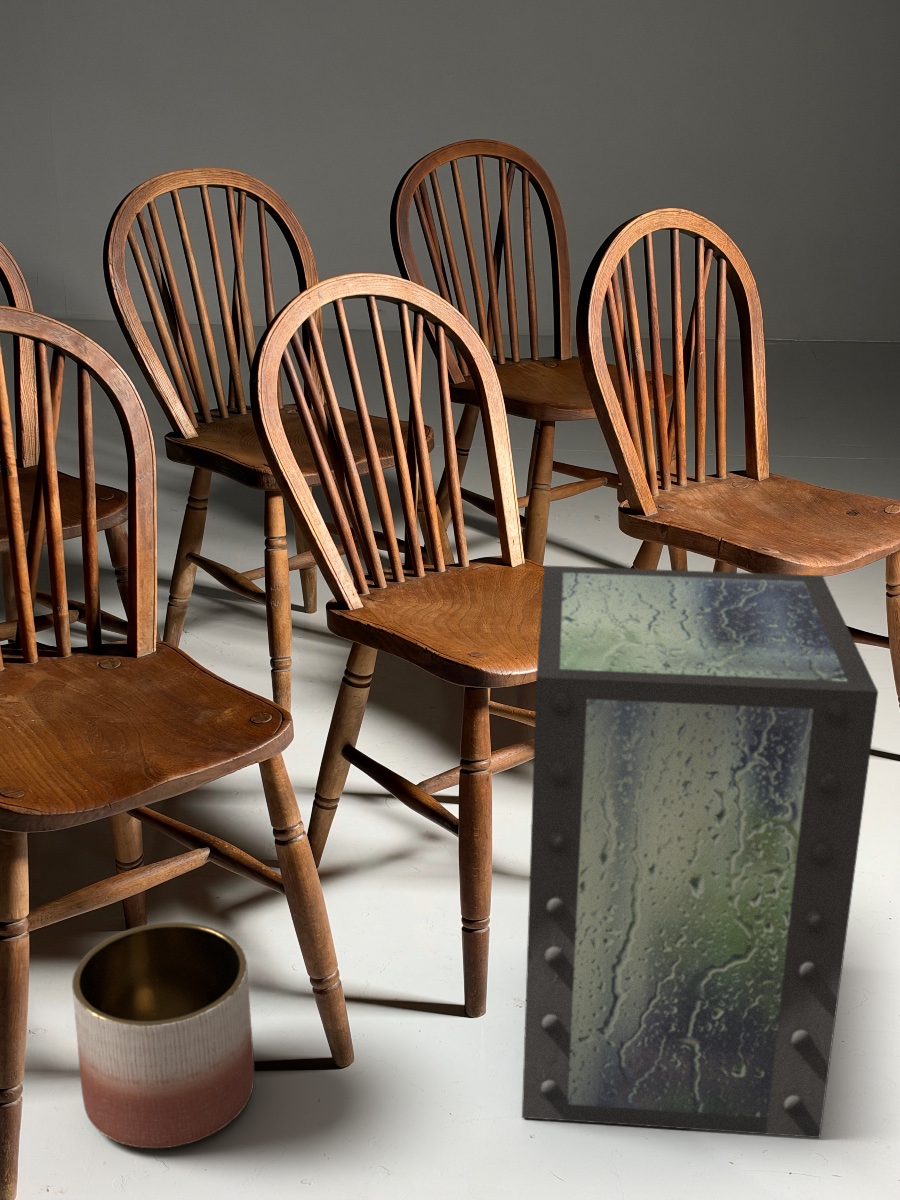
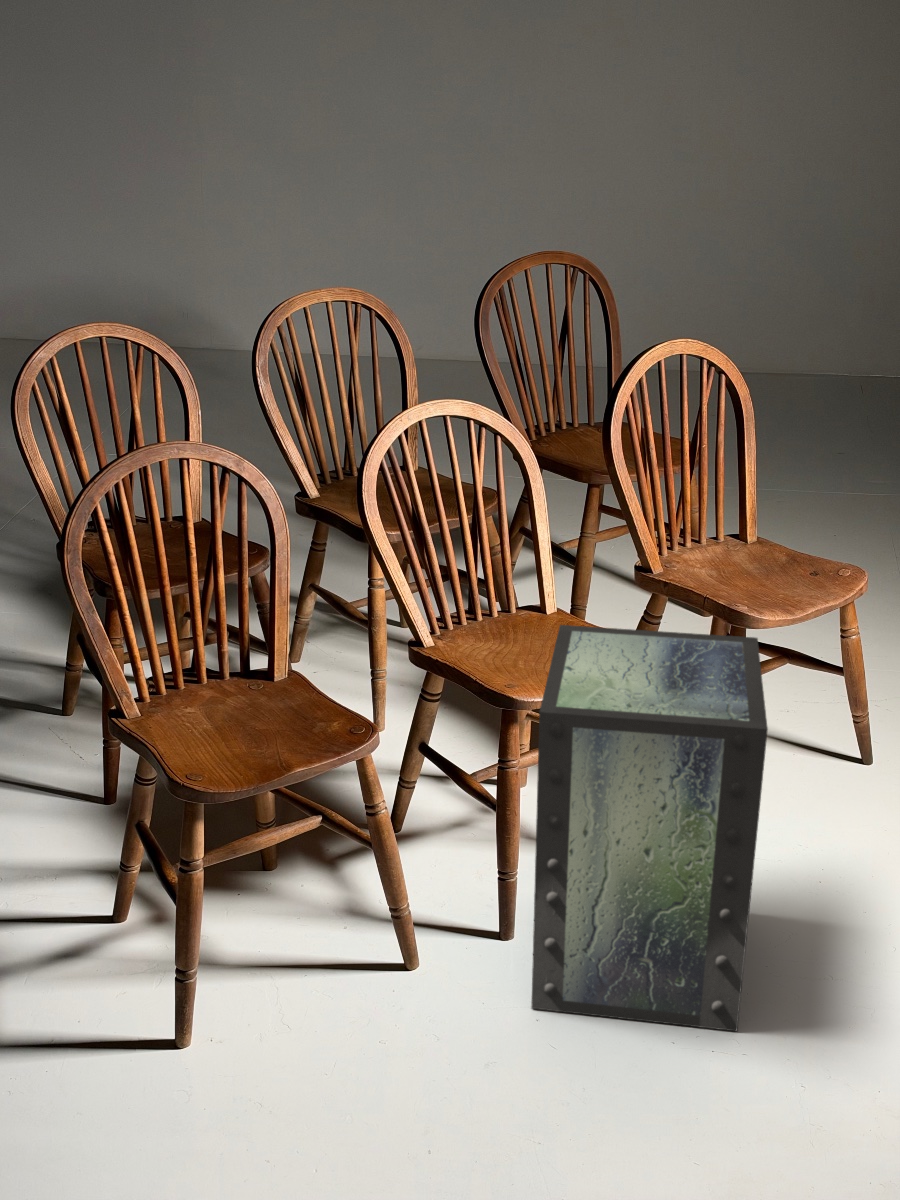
planter: present [72,922,254,1148] -> none [229,866,349,1016]

